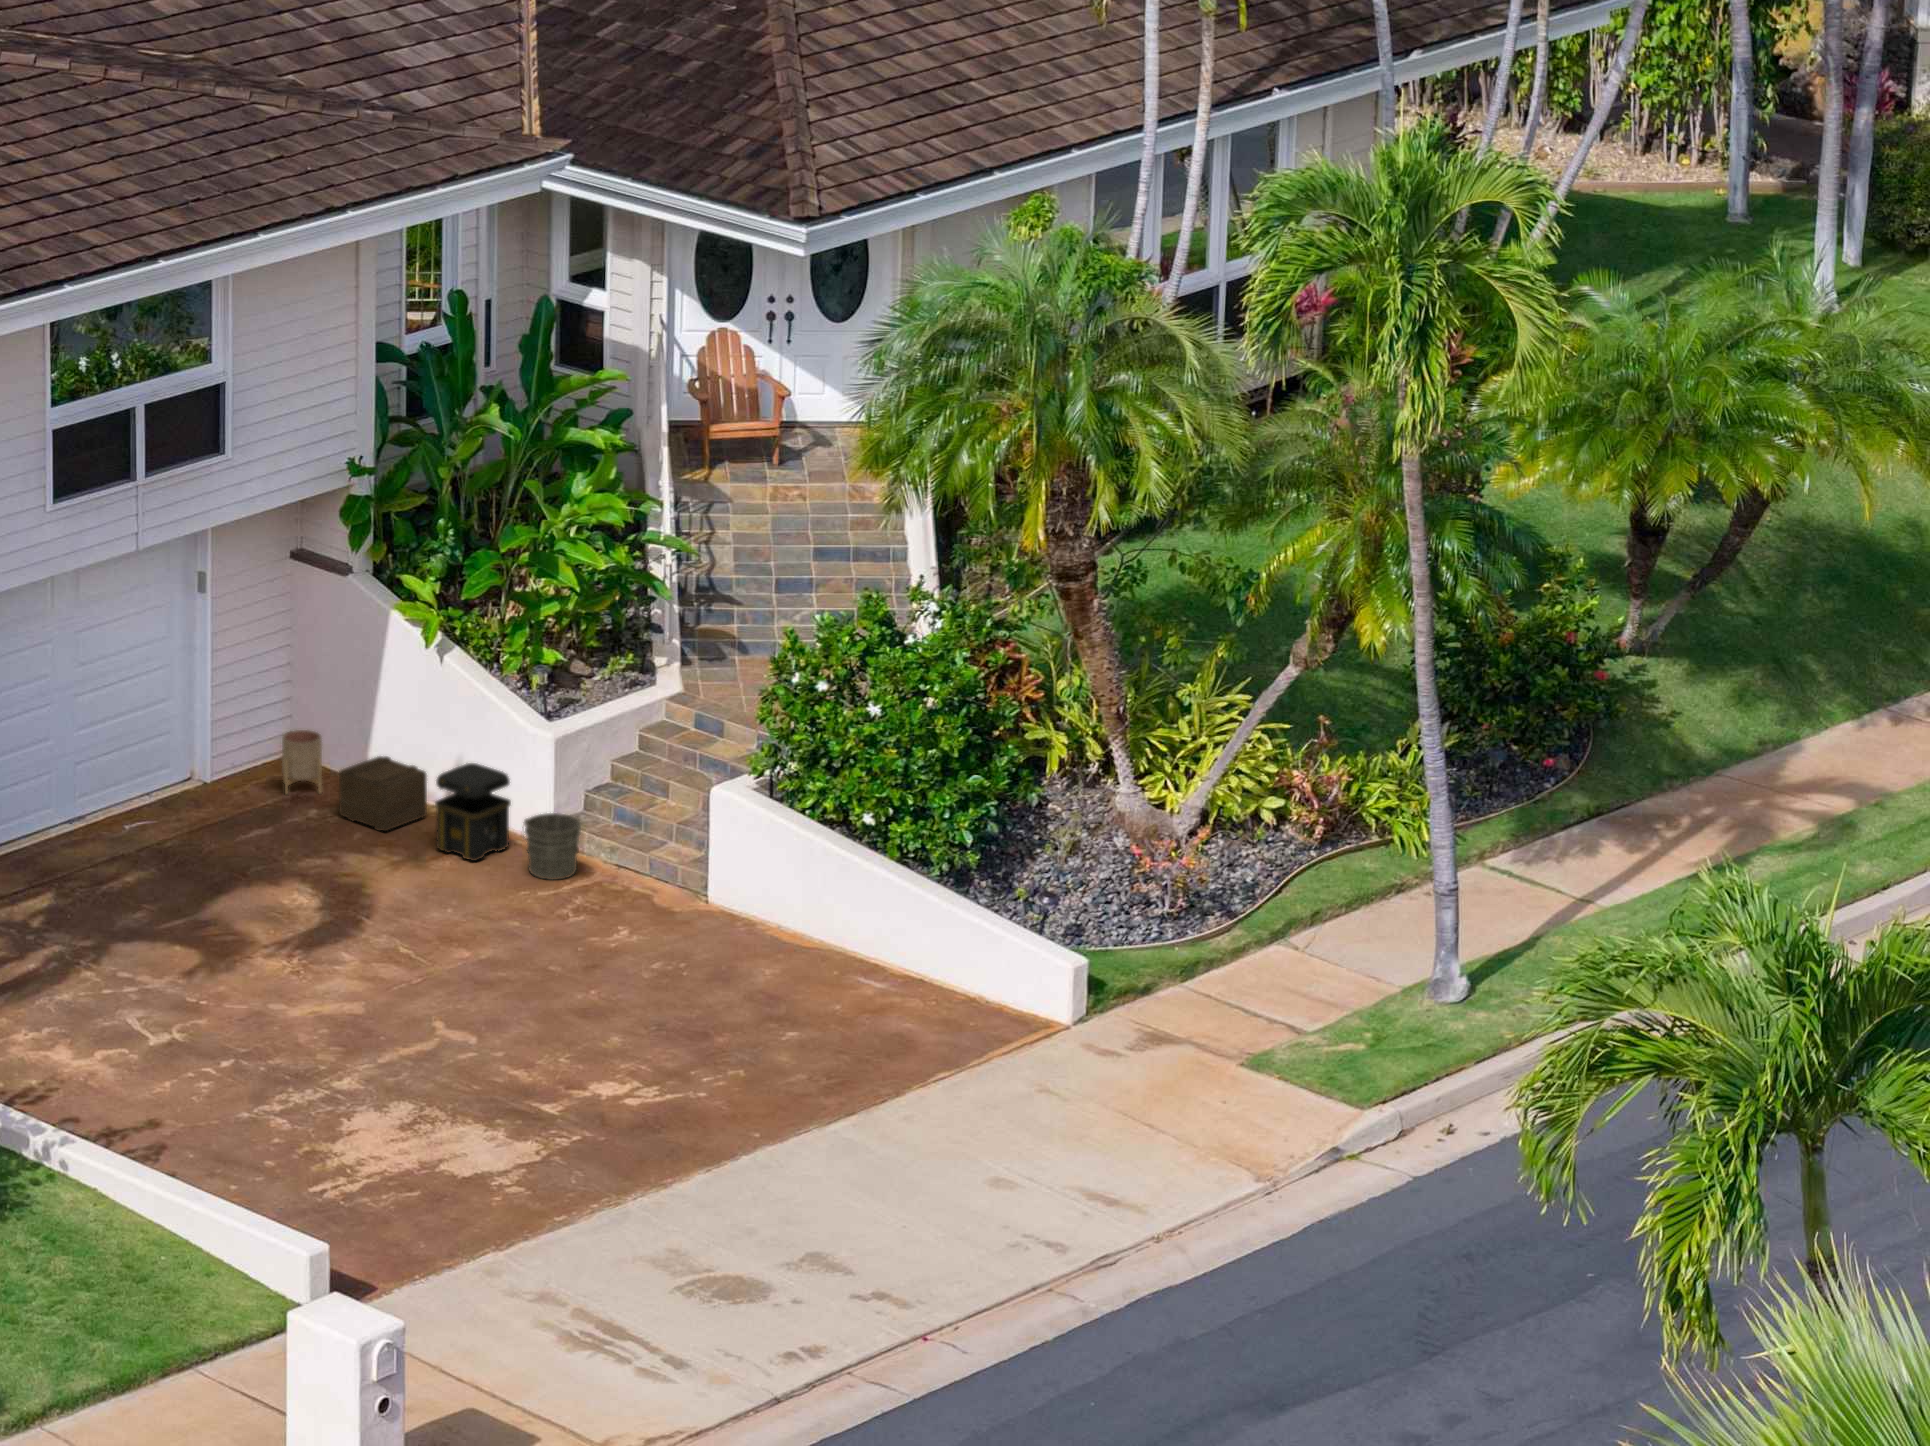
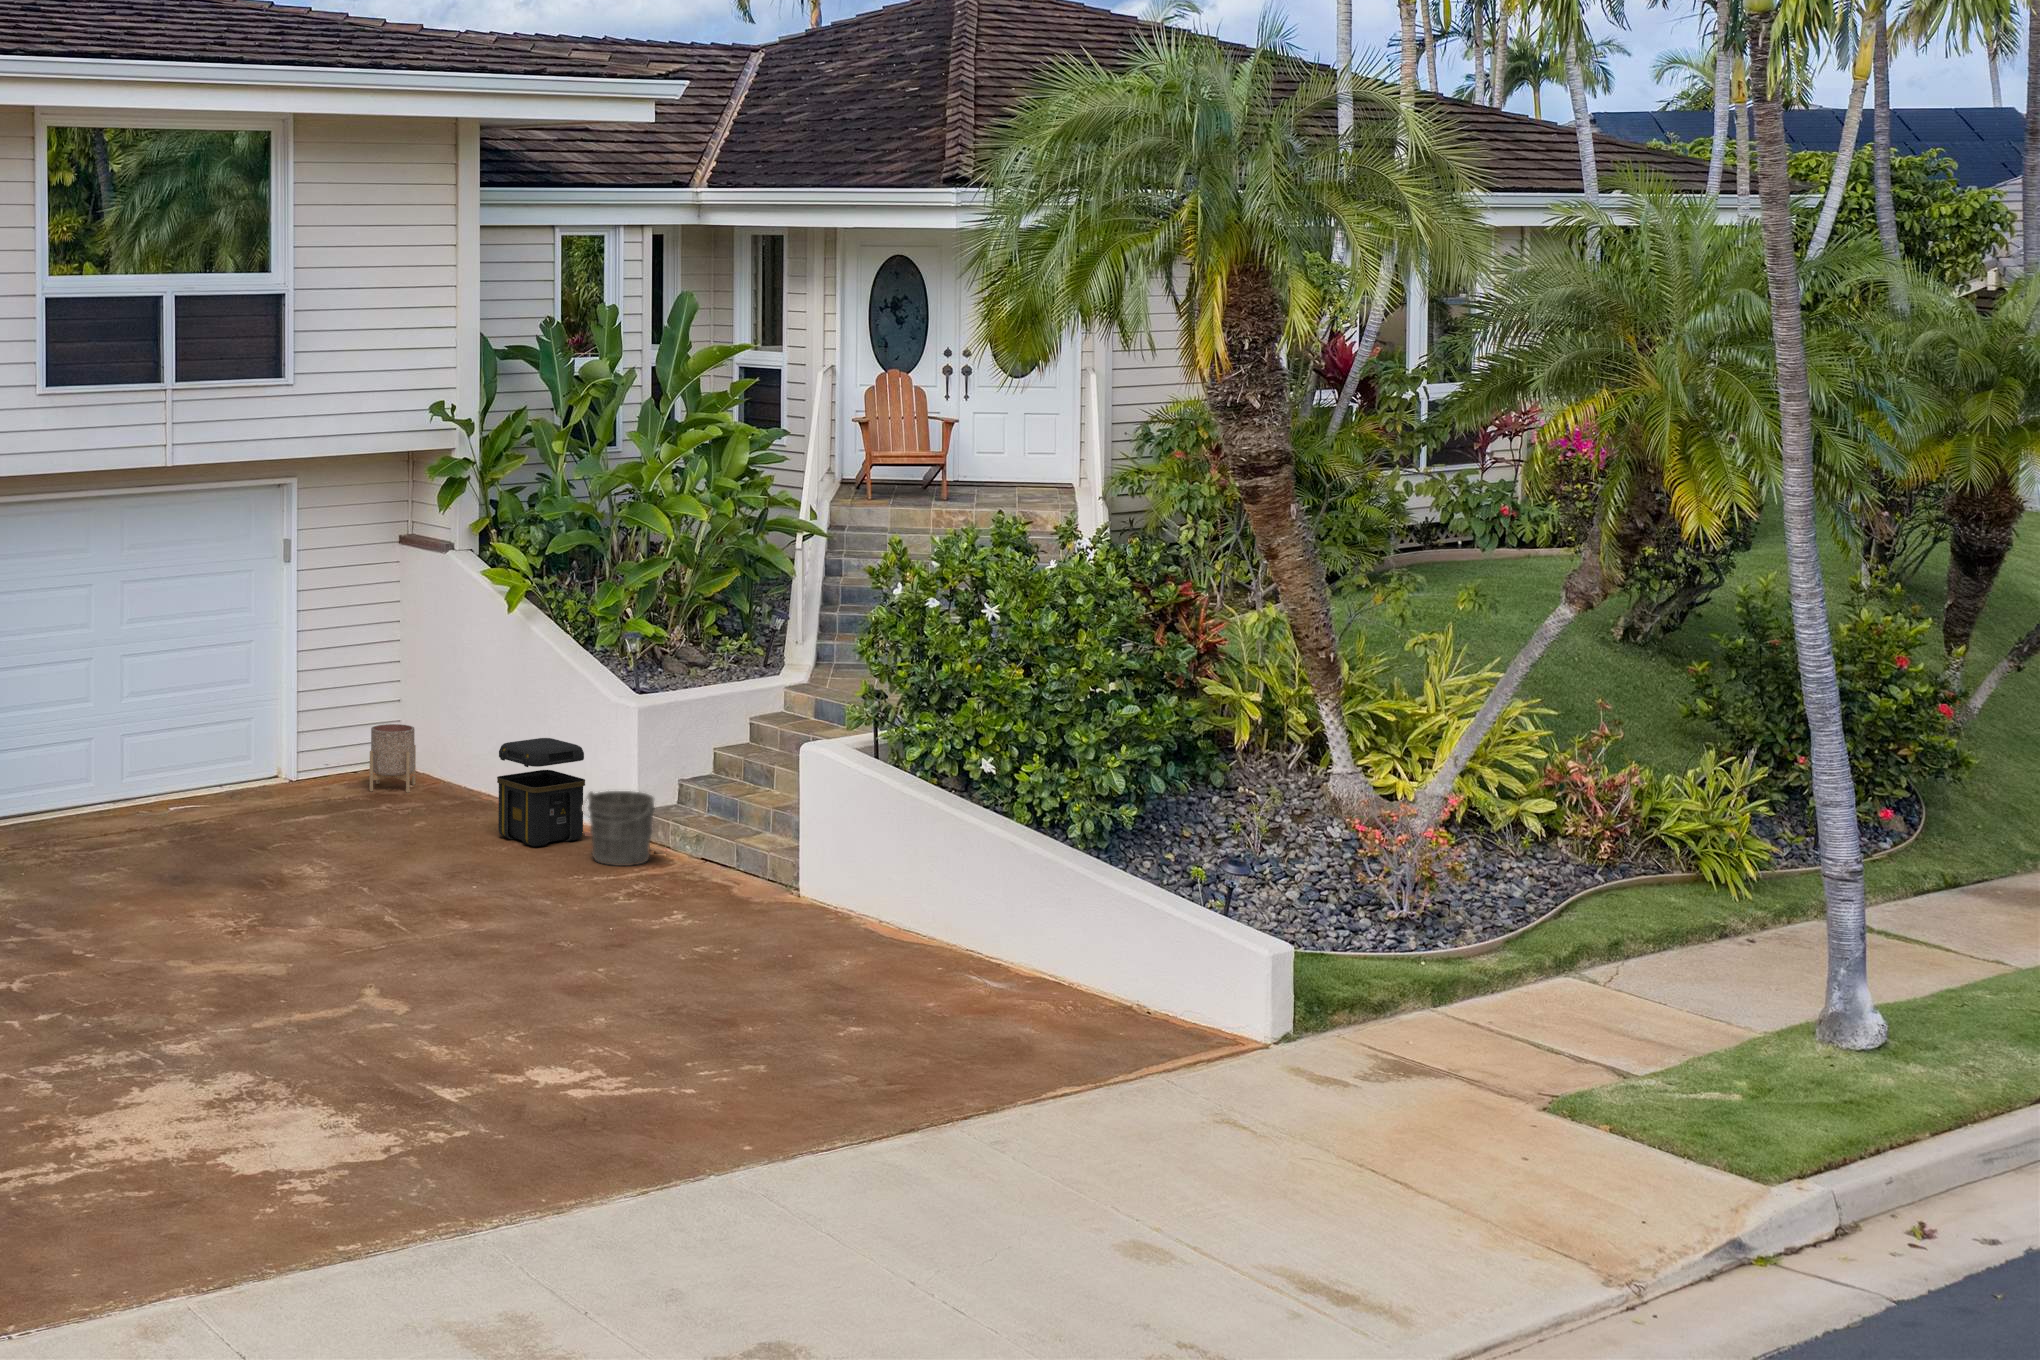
wooden crate: present [339,756,427,831] -> none [412,744,508,820]

